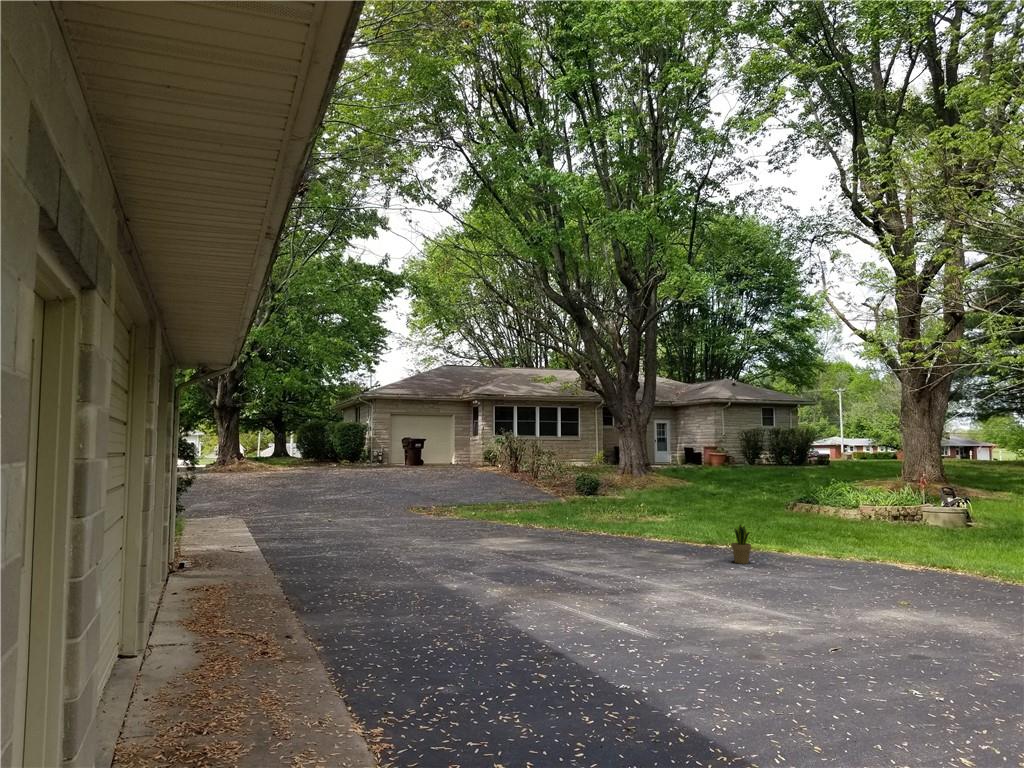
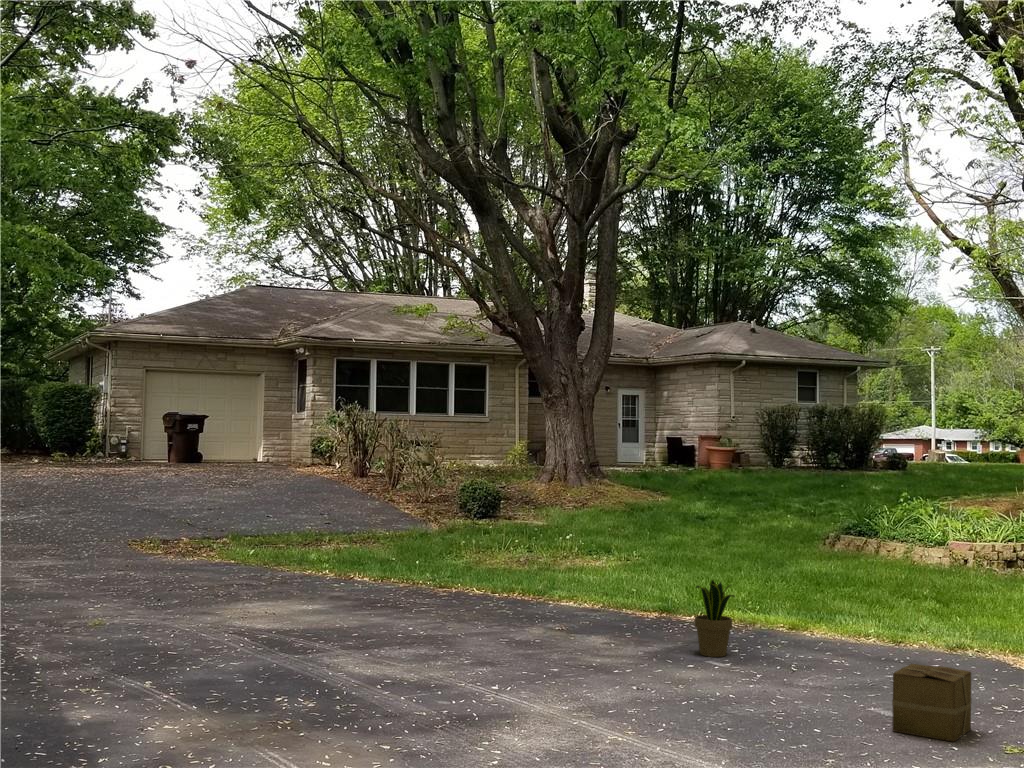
cardboard box: none [841,563,881,600] -> present [892,664,971,742]

